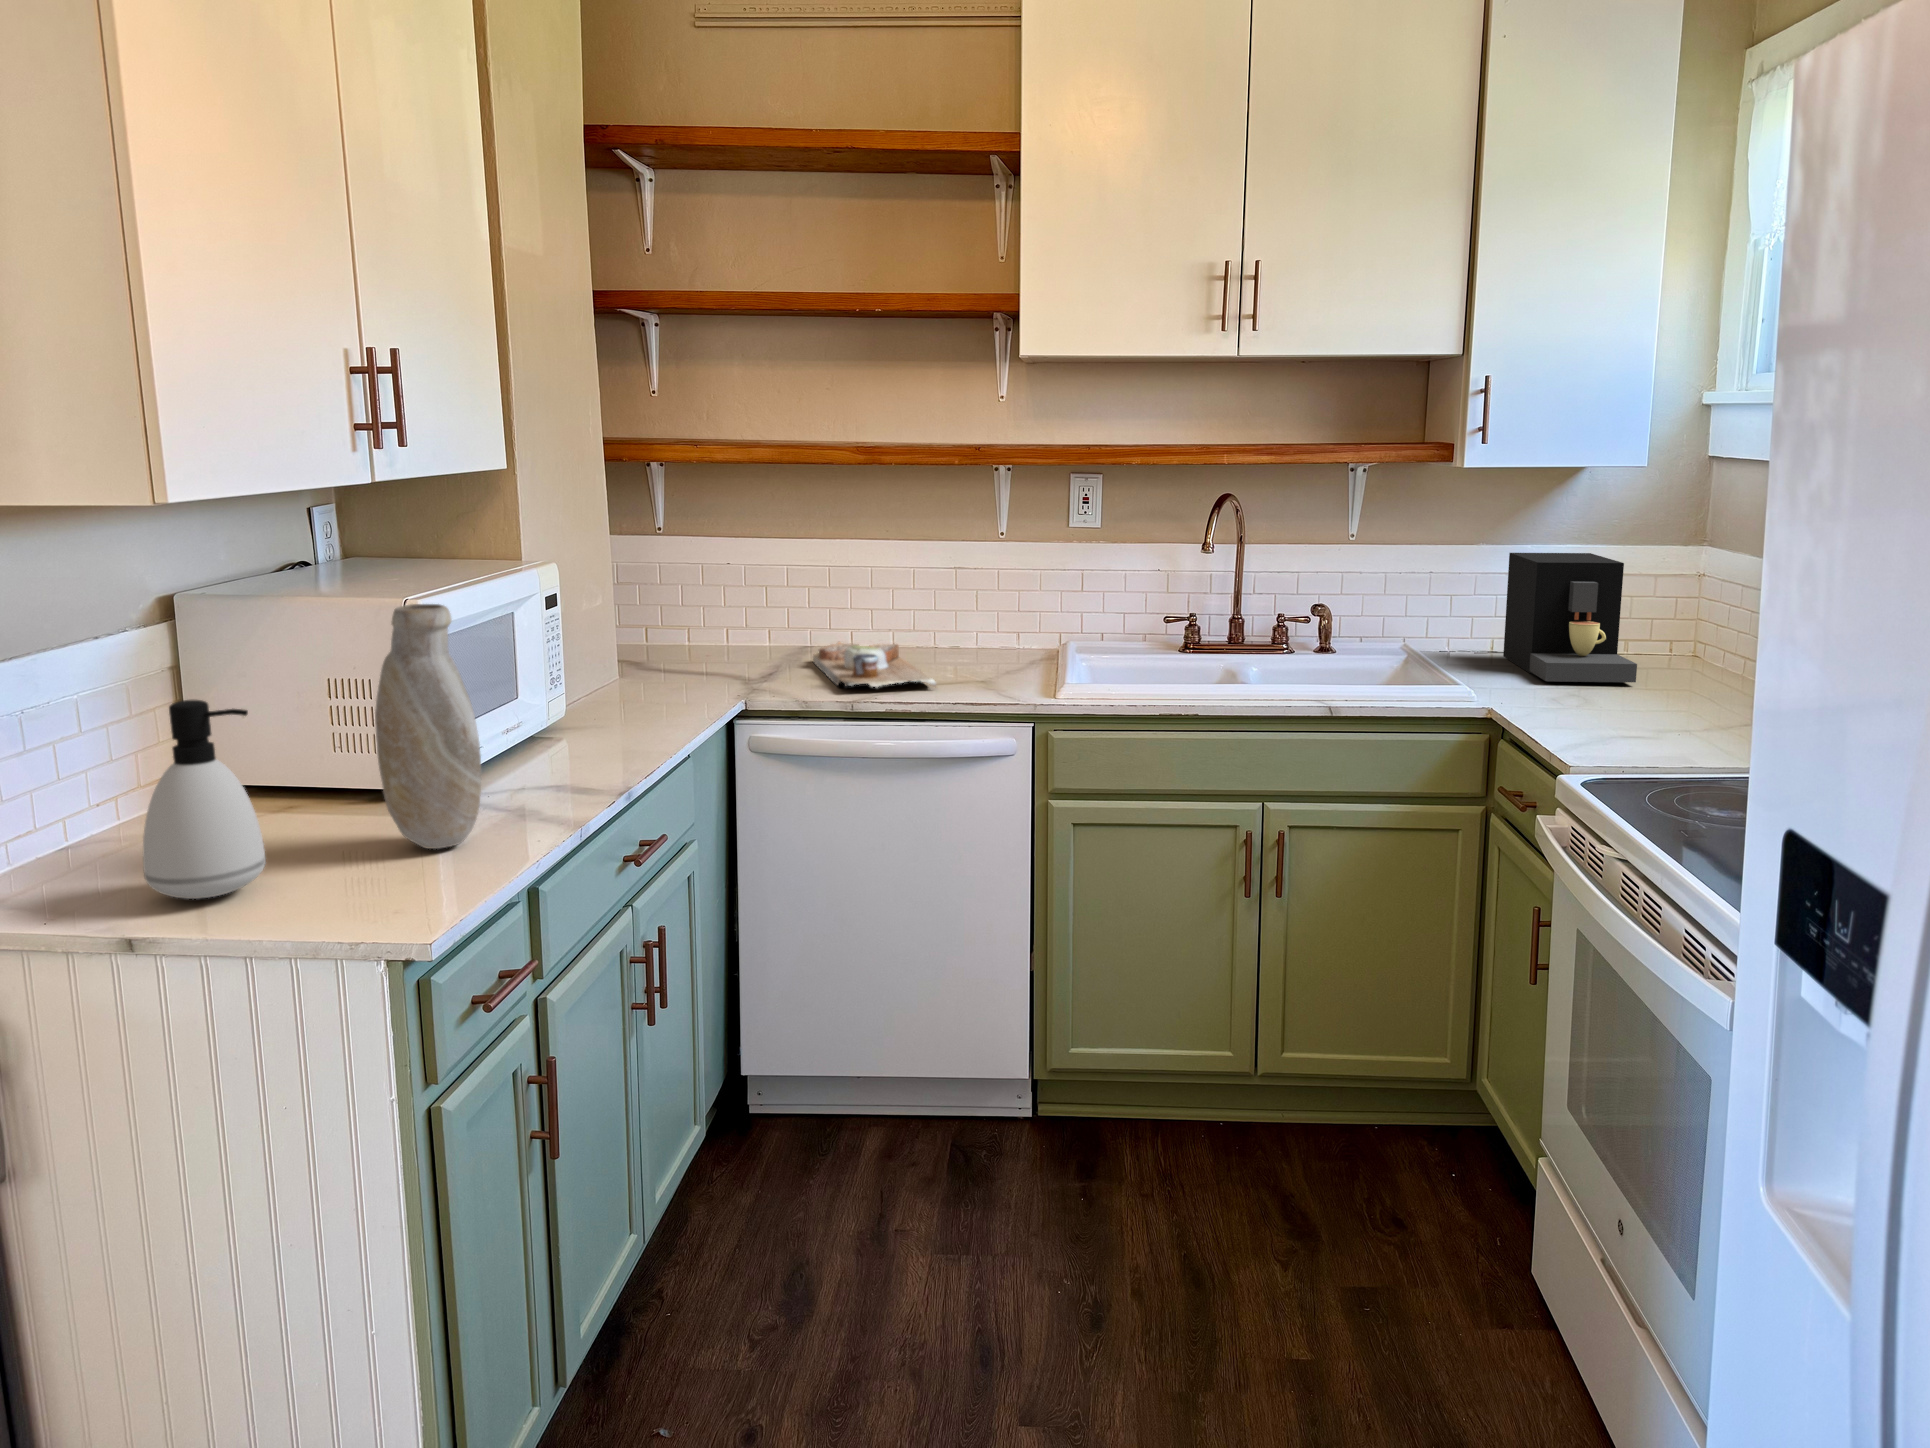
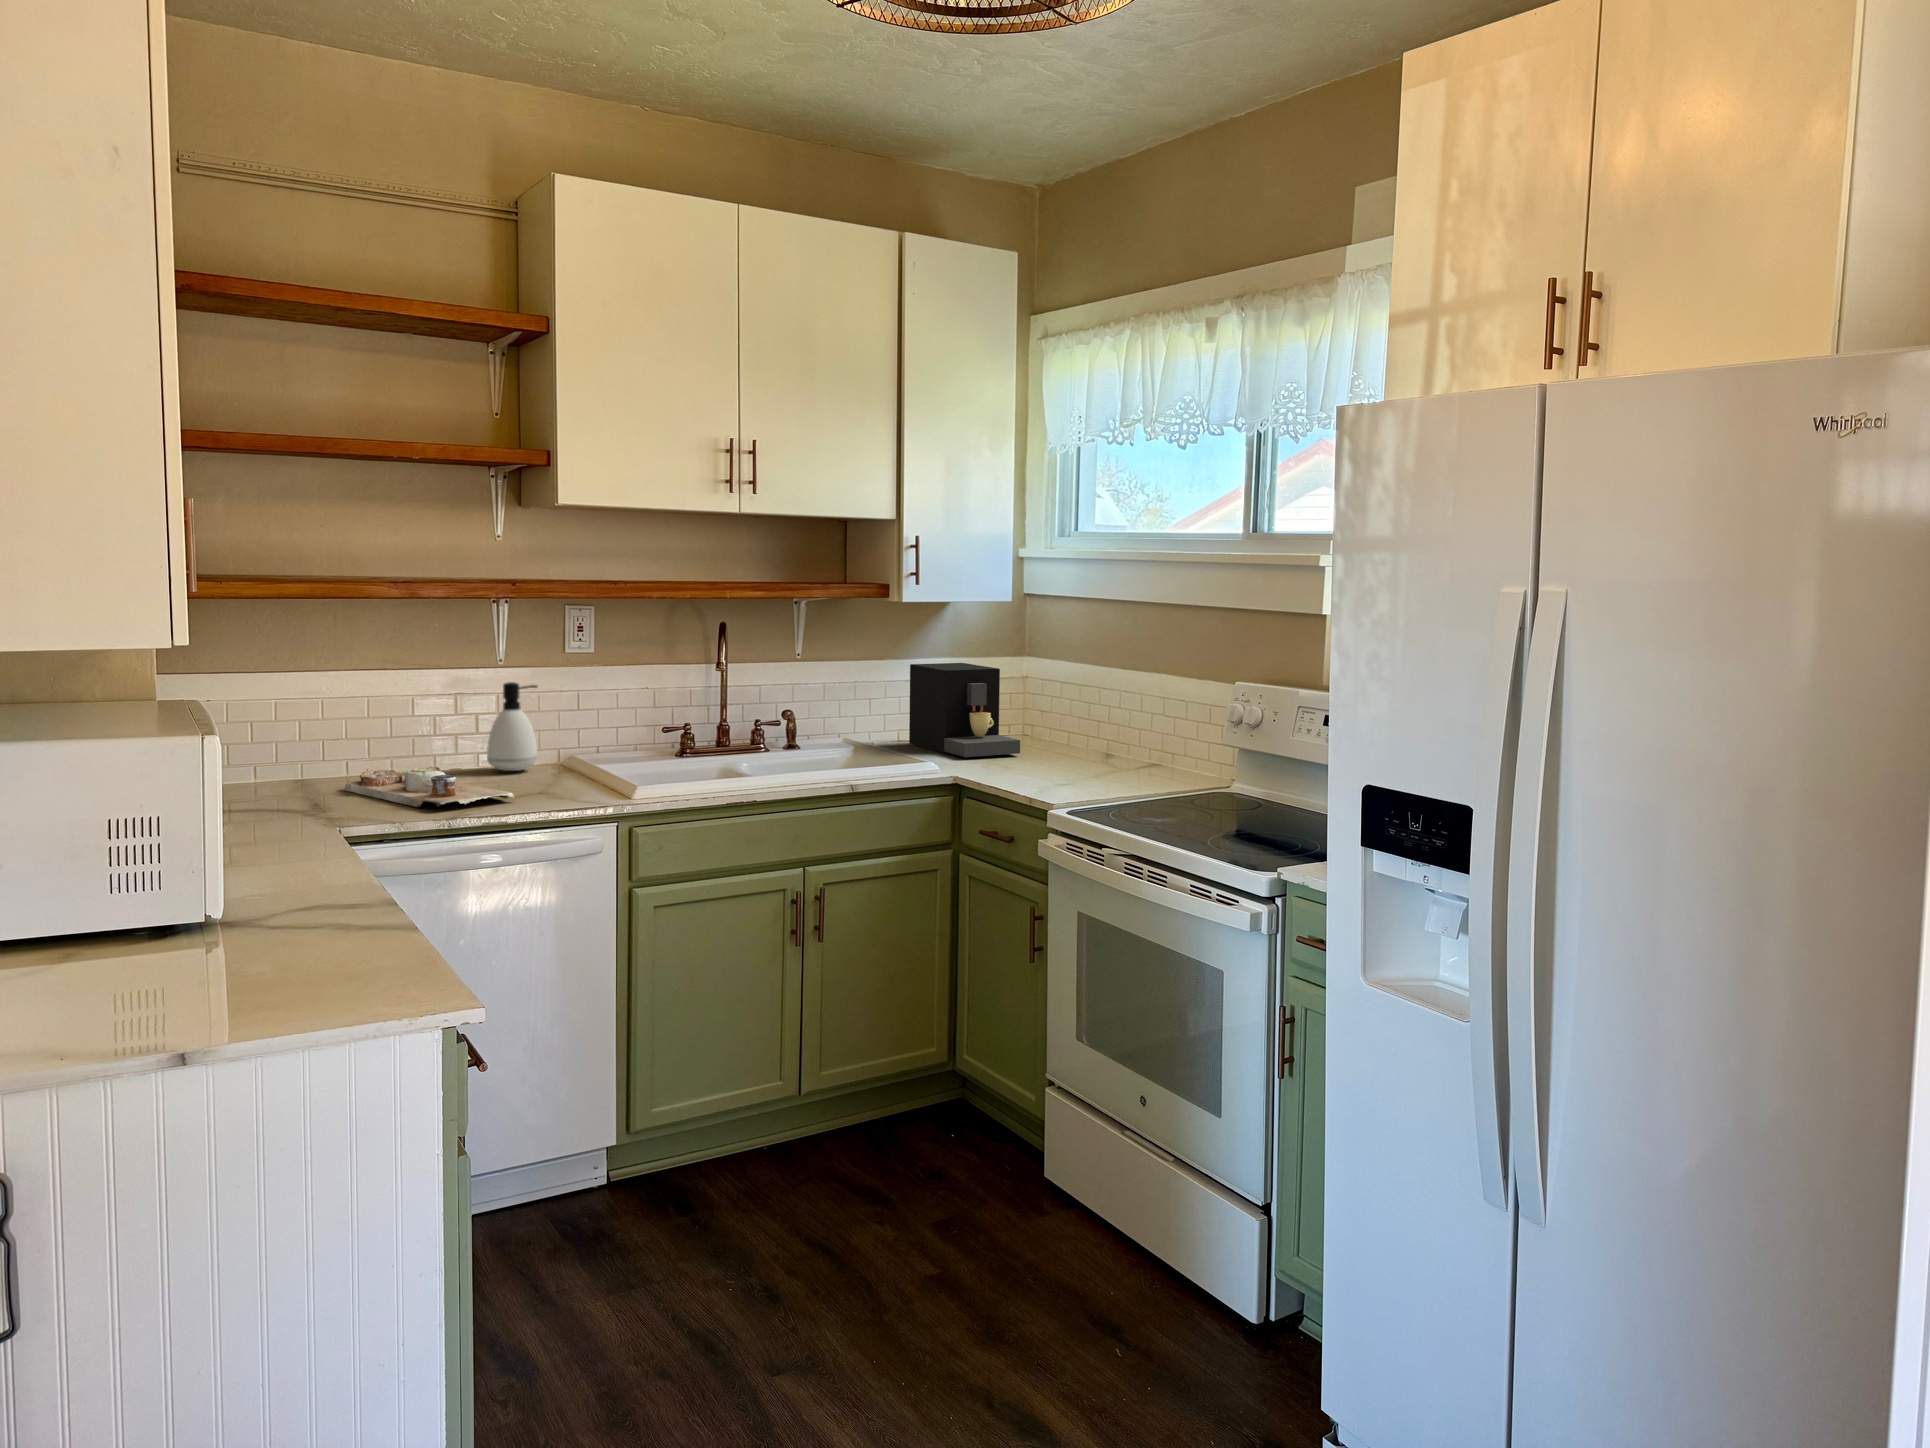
vase: present [375,604,481,849] -> none [252,736,351,962]
soap dispenser: present [143,700,266,899] -> present [487,682,538,771]

